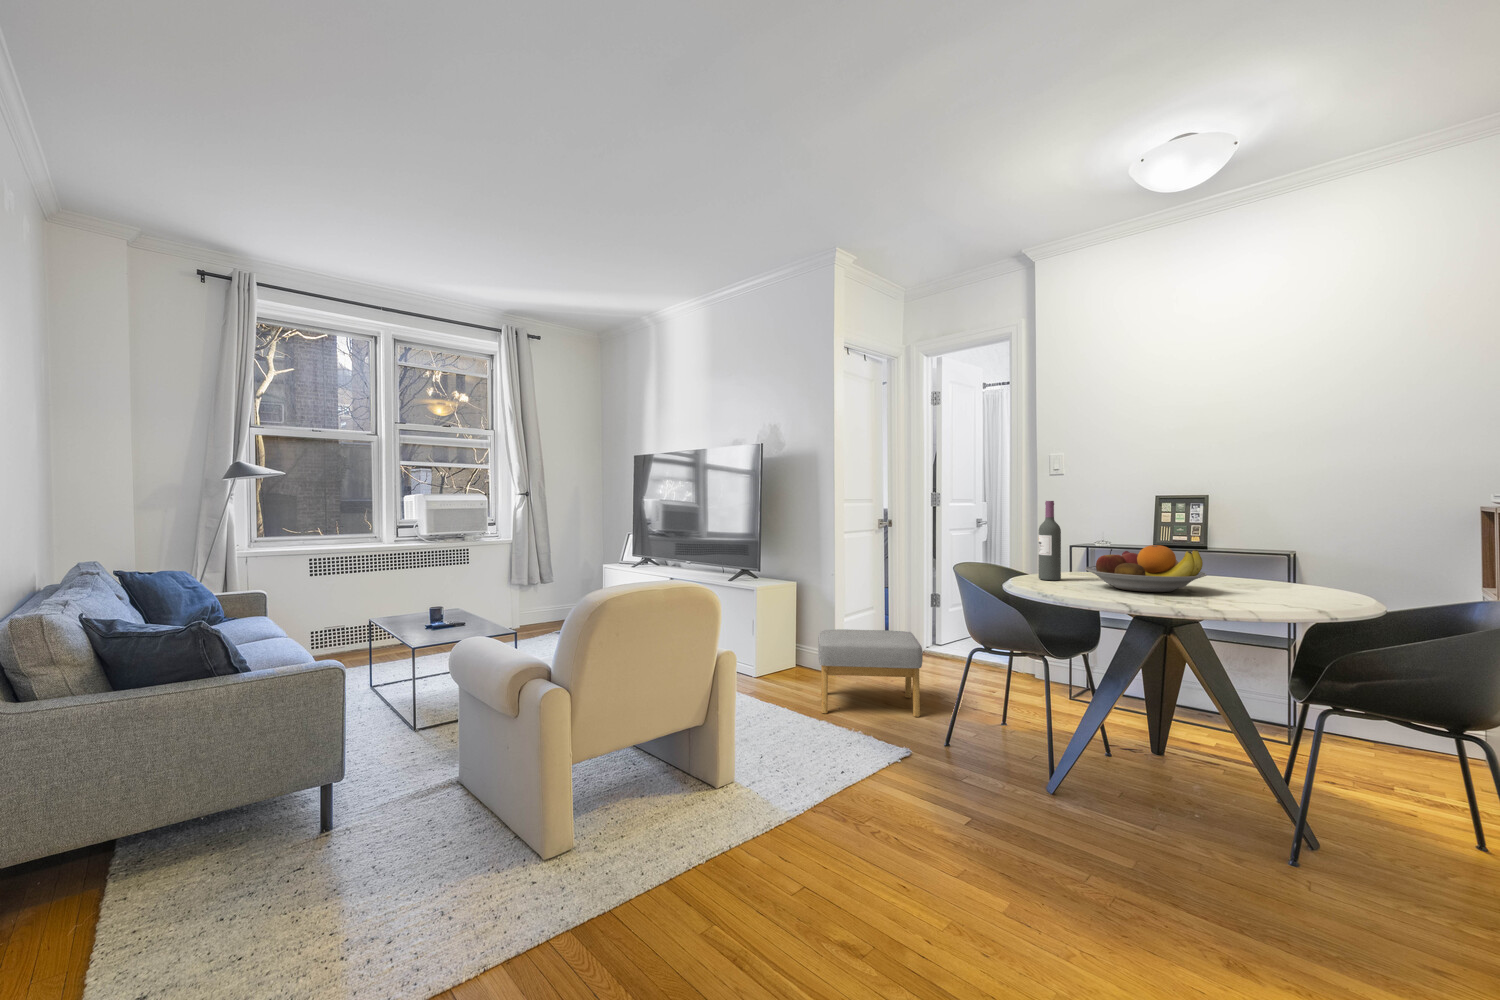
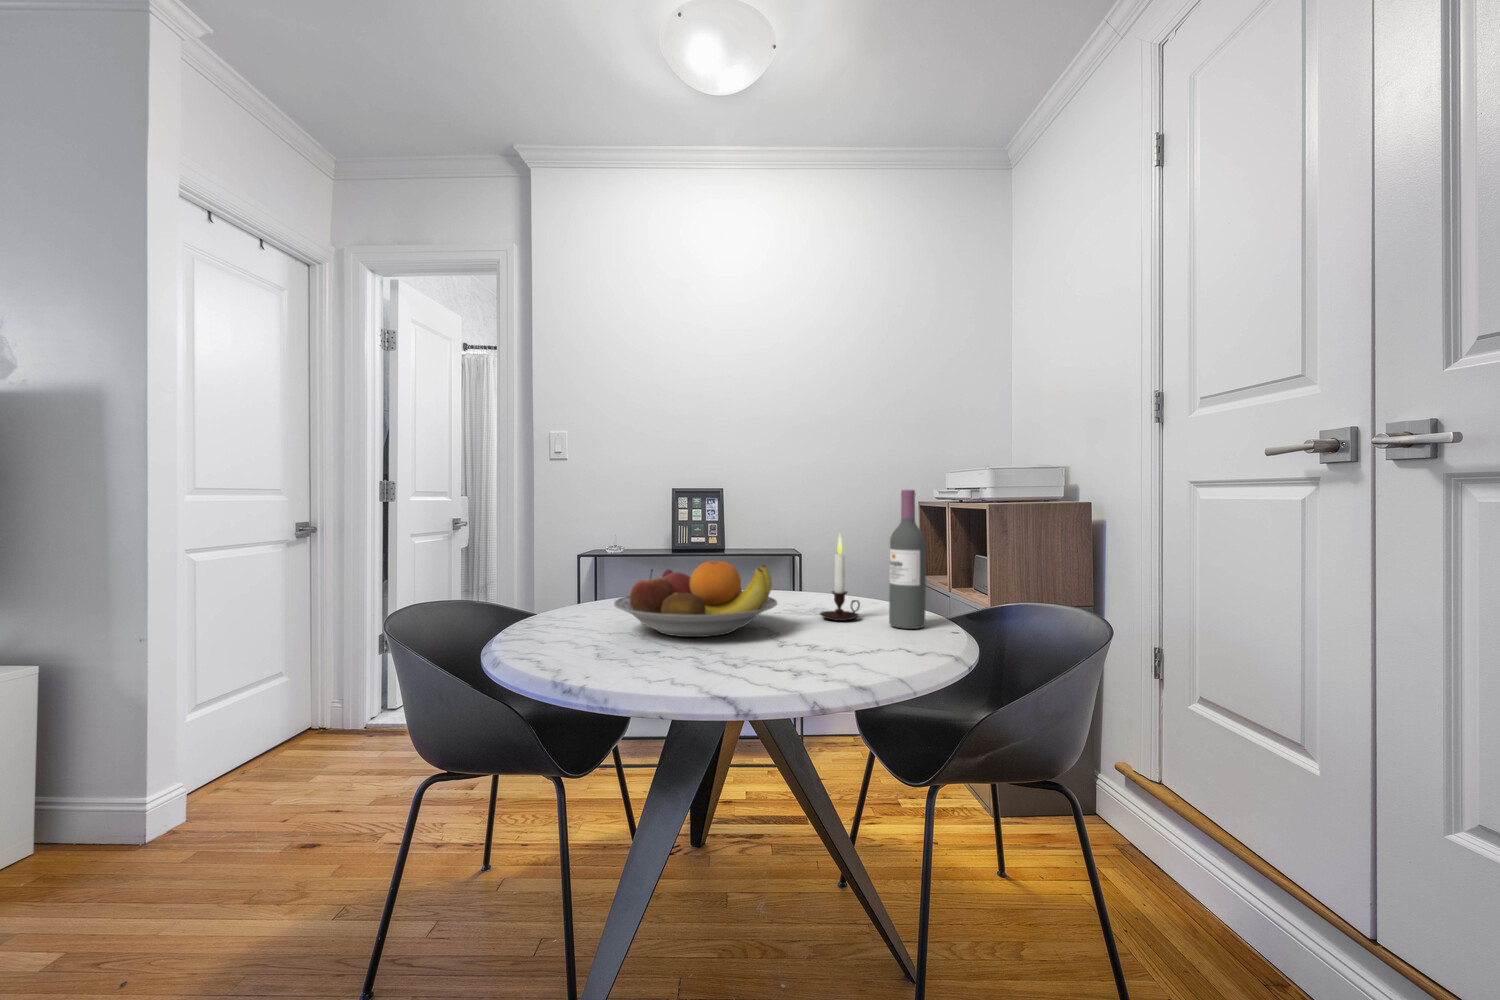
wine bottle: present [1038,501,1061,580] -> present [889,490,926,629]
candle: none [1251,530,1293,595] -> present [820,535,860,621]
footstool: present [818,629,923,717] -> none [76,719,336,949]

